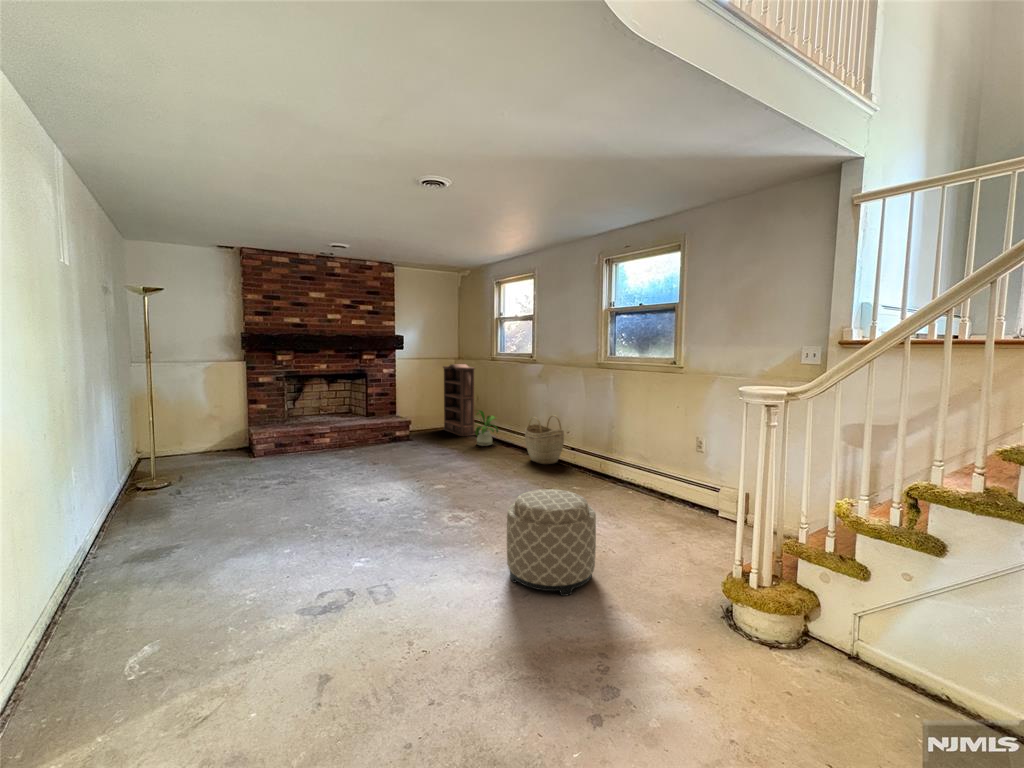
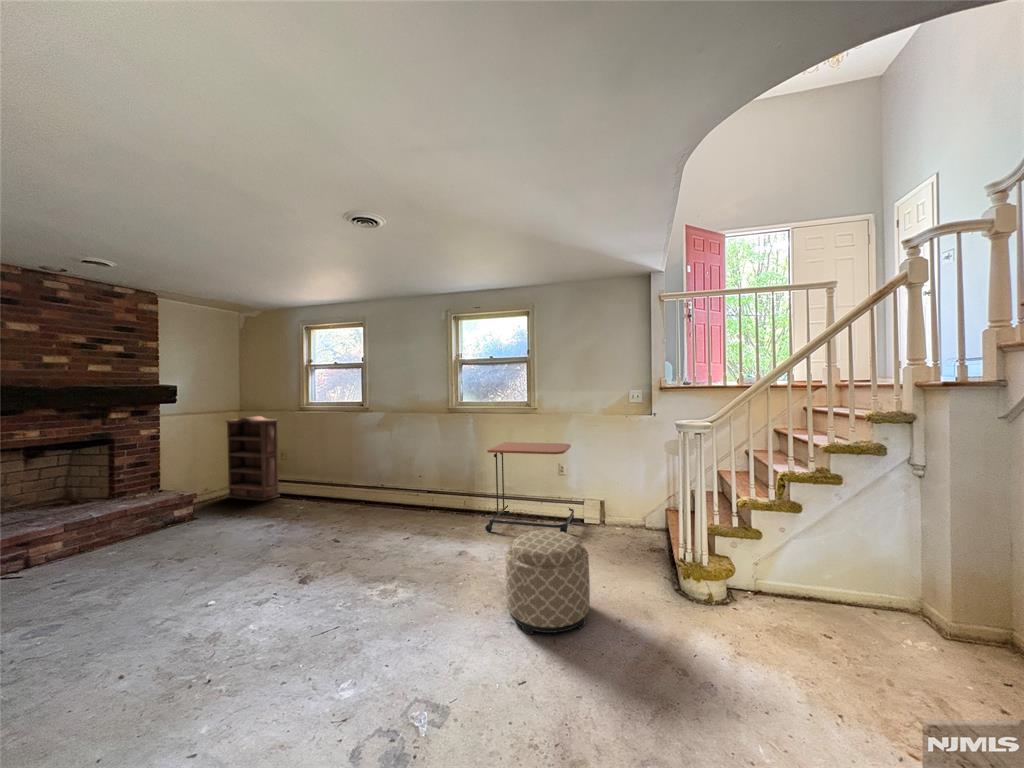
side table: none [596,405,710,519] -> present [485,442,574,533]
house plant: present [475,410,498,446] -> none [290,467,323,507]
woven basket: present [525,415,564,464] -> none [374,461,416,513]

